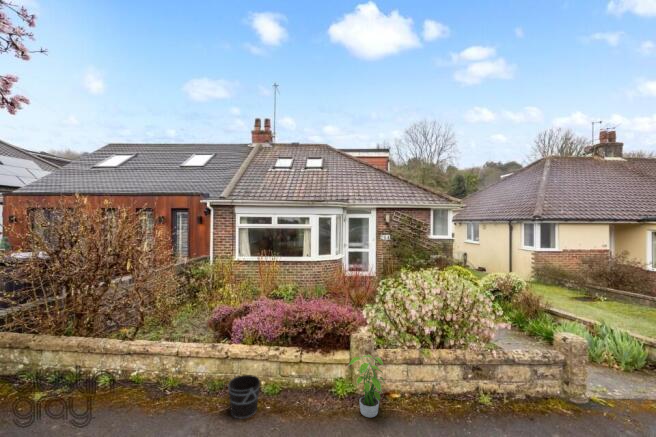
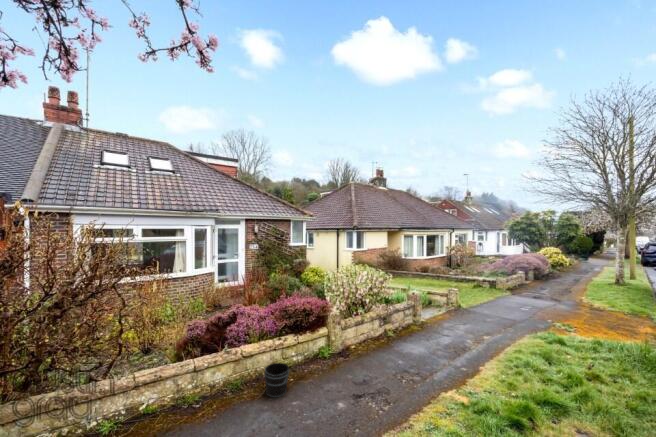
potted plant: present [349,355,385,417] -> none [337,323,361,364]

